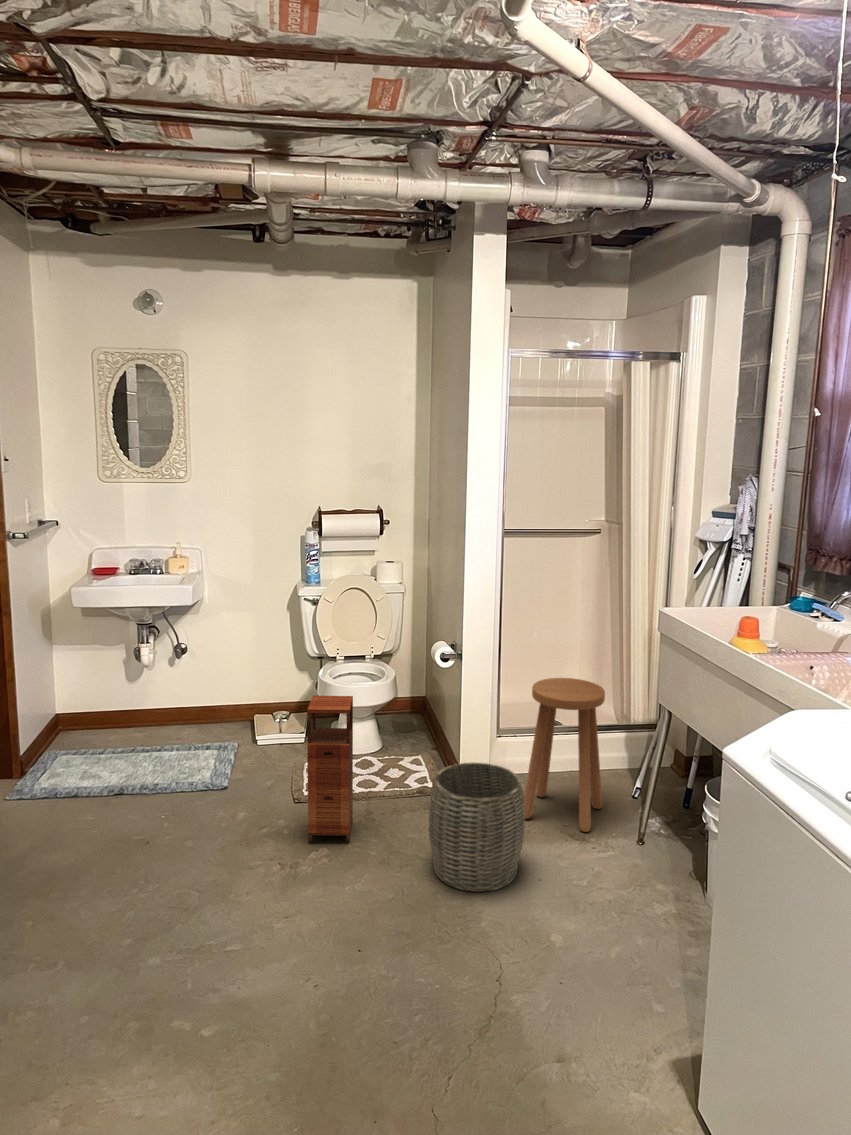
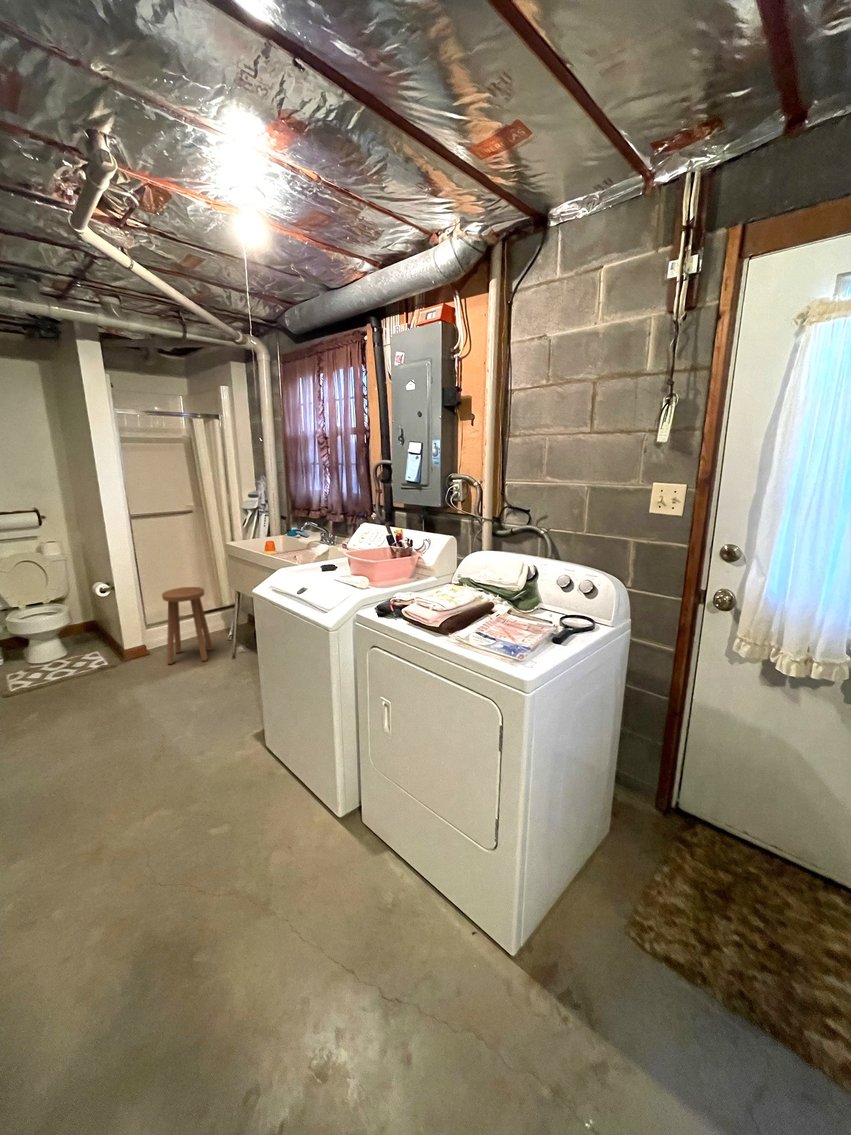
storage cabinet: present [307,695,353,843] -> none [4,620,54,713]
woven basket: present [429,763,525,892] -> none [106,637,169,704]

